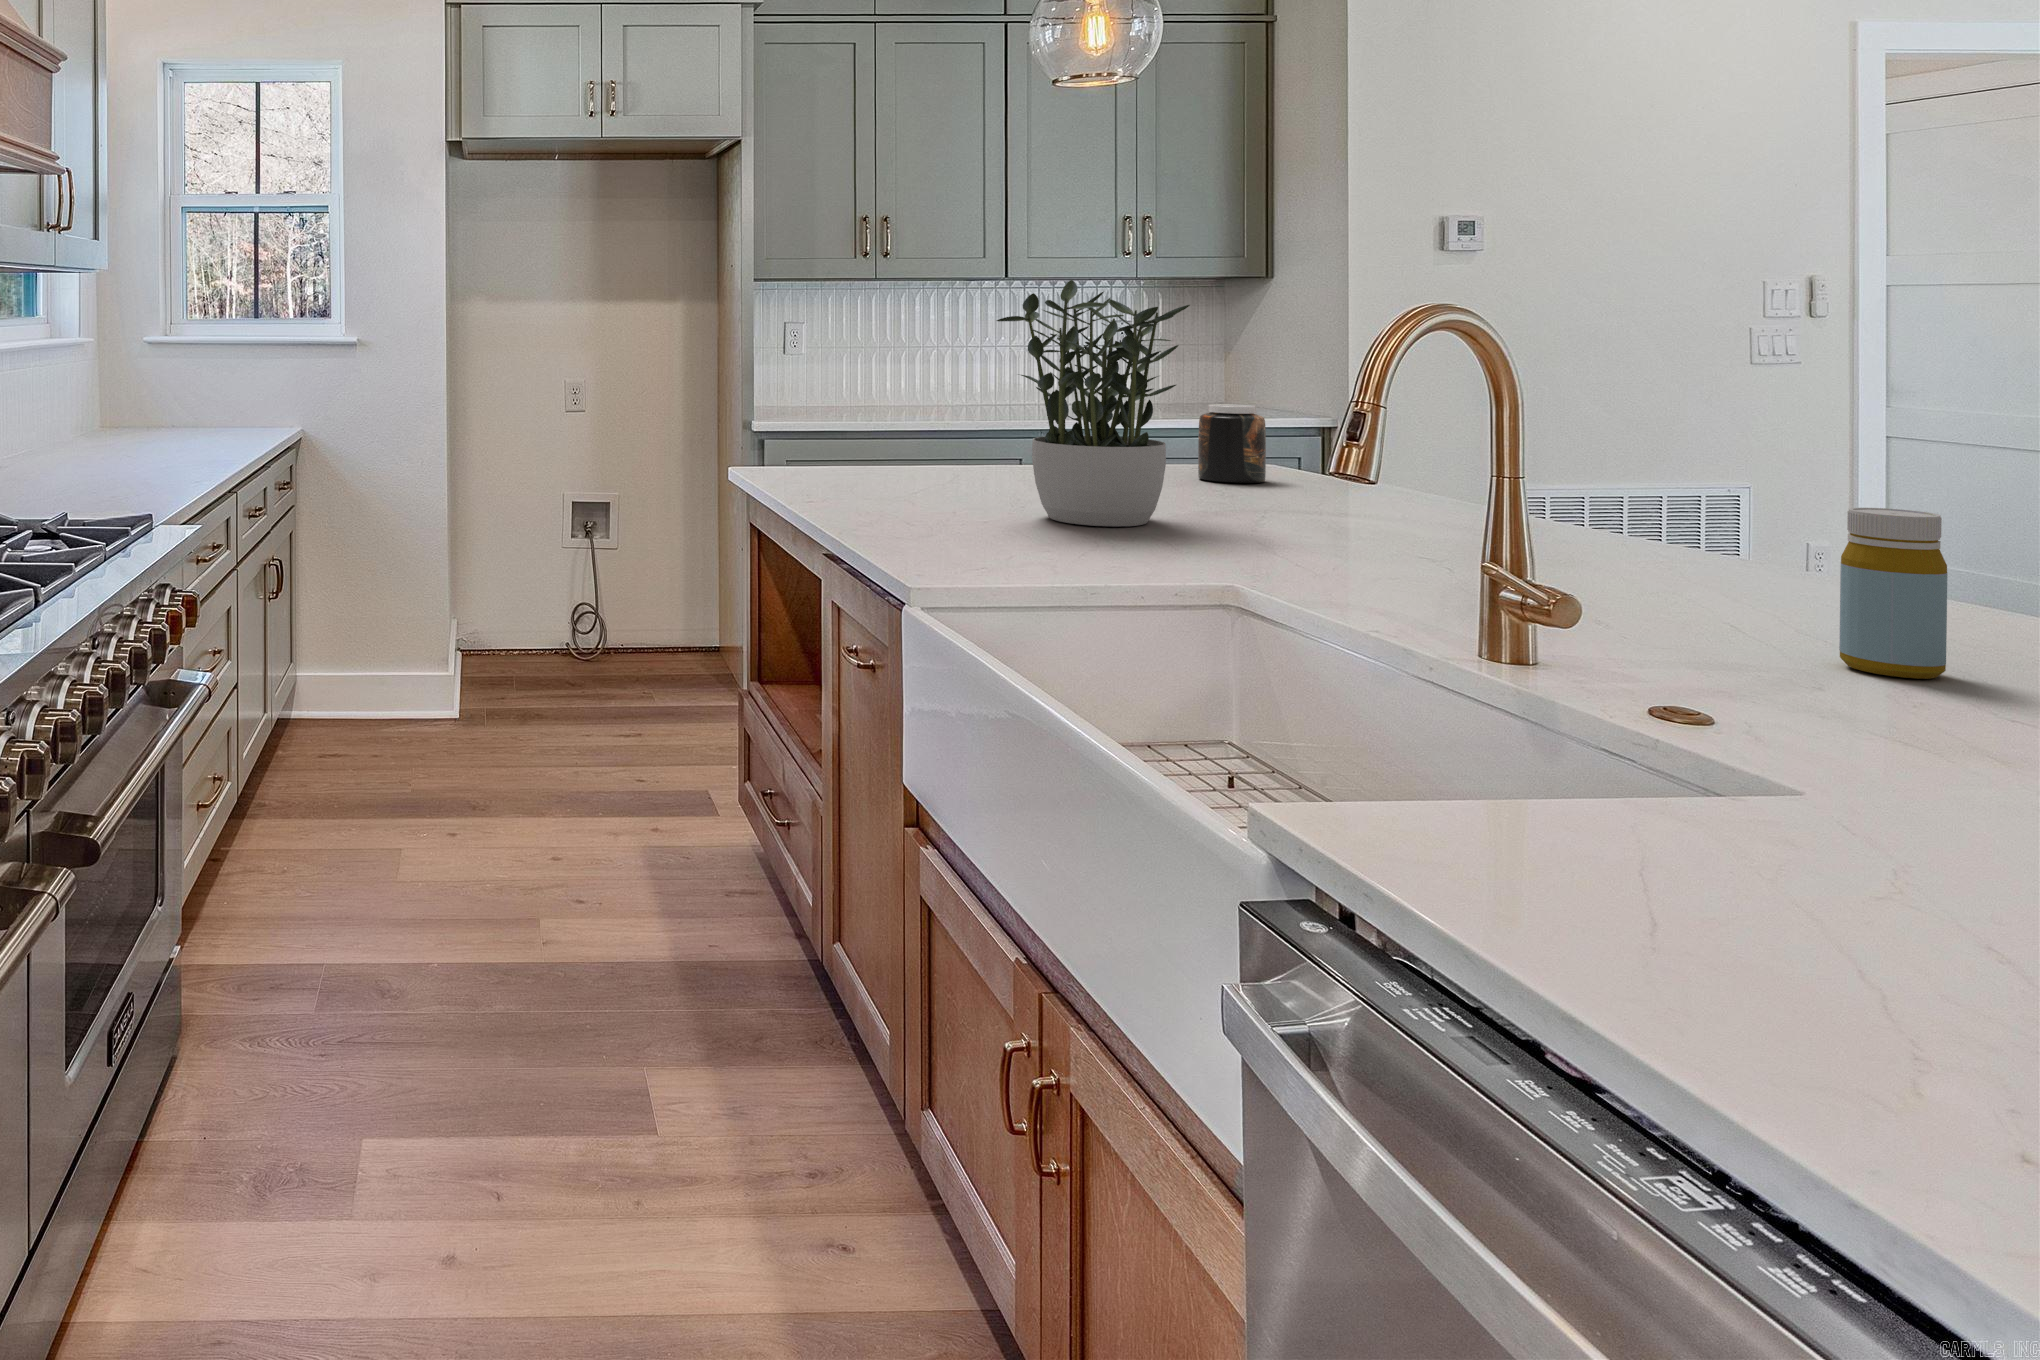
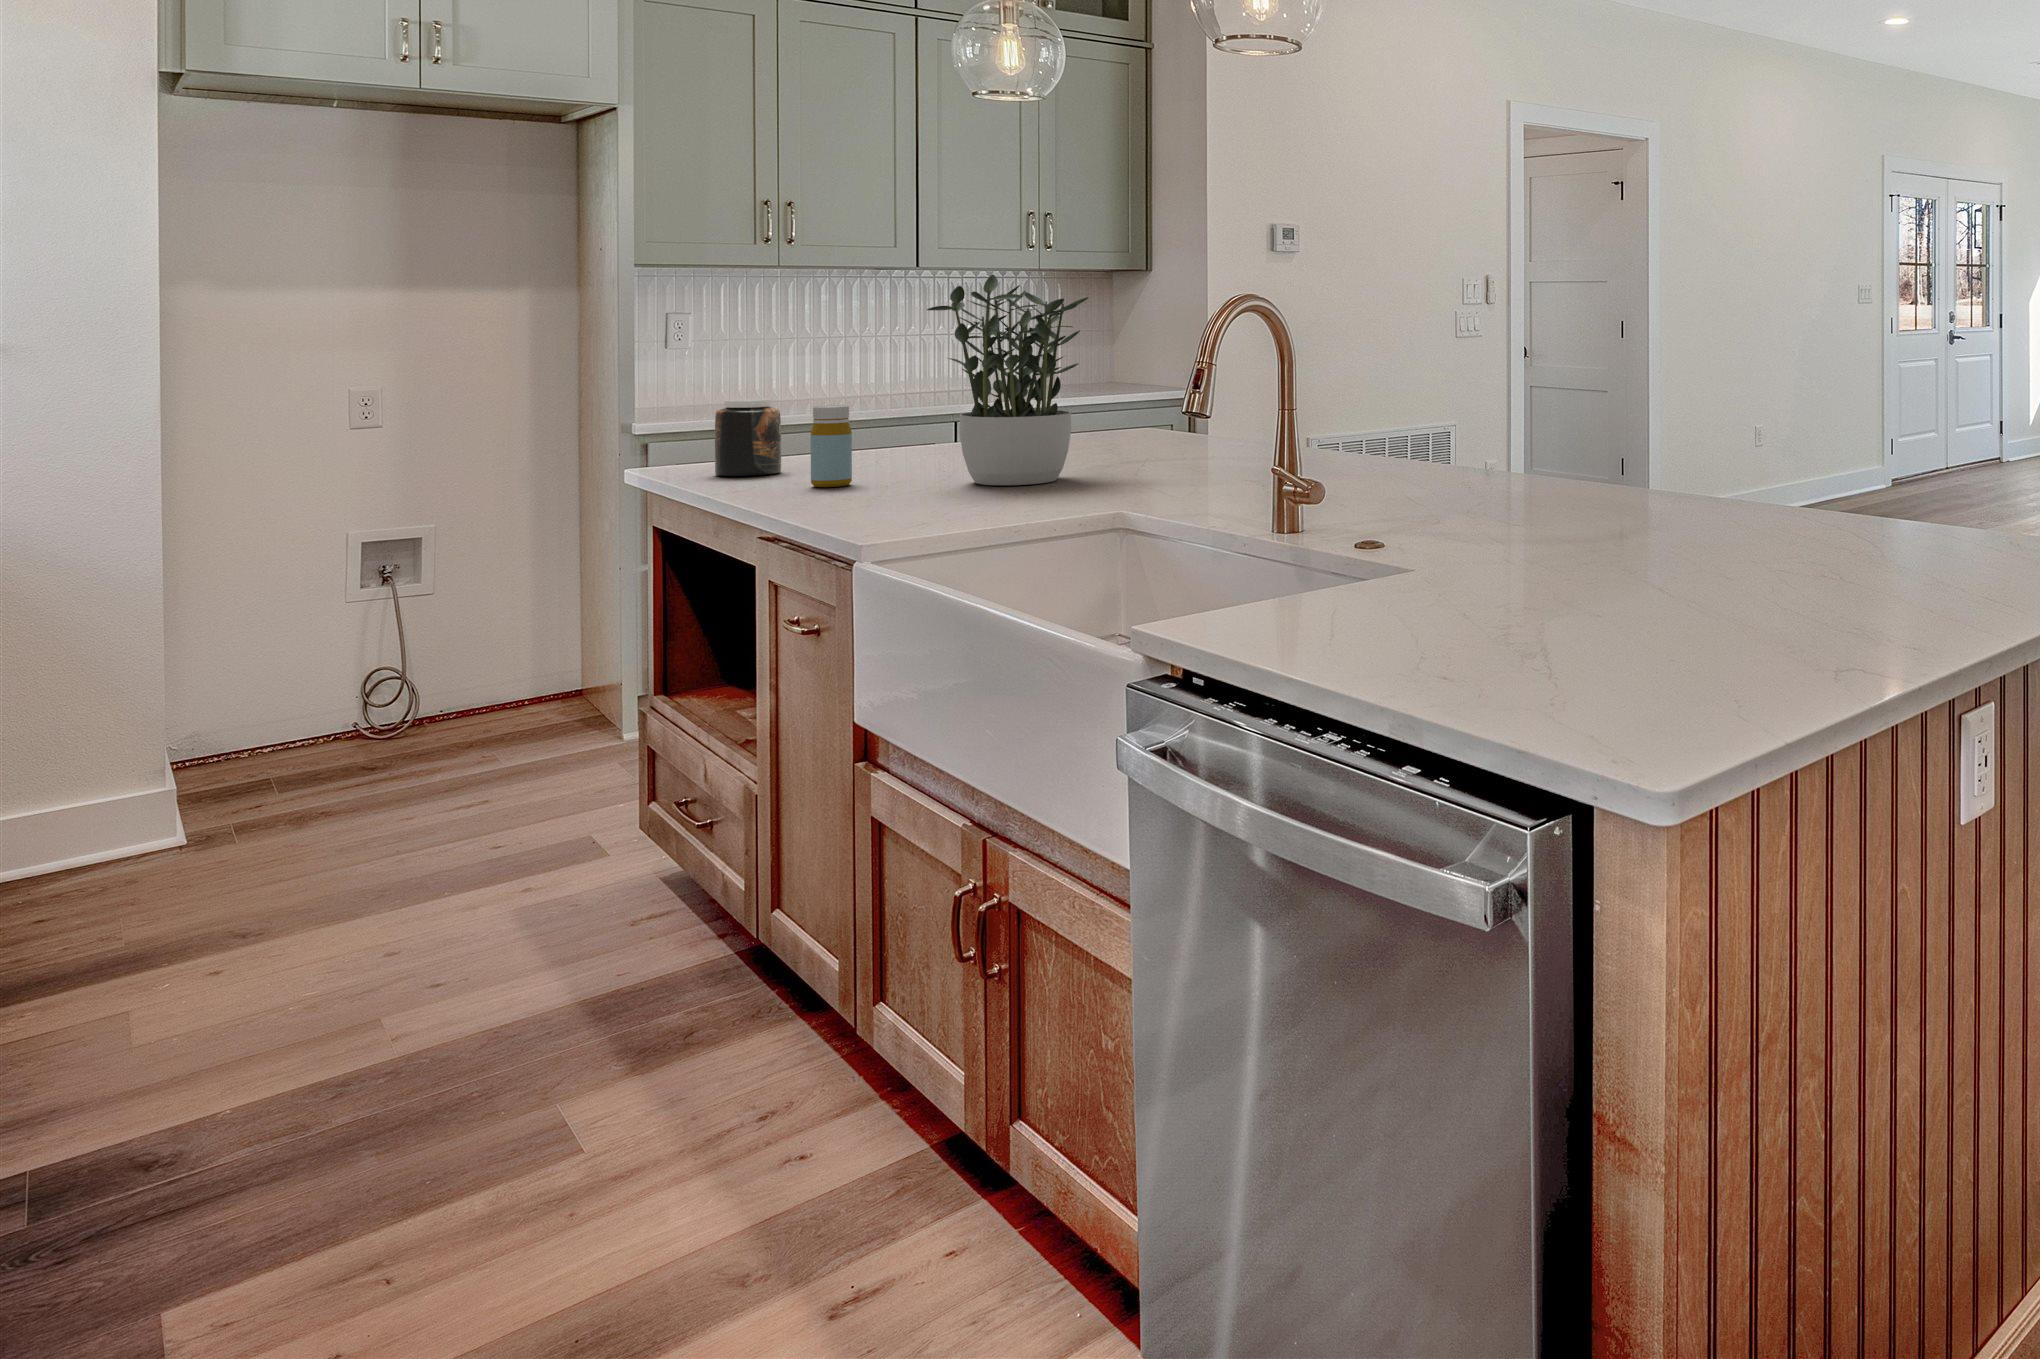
jar: present [1198,404,1266,483] -> present [715,398,781,476]
bottle: present [1839,508,1947,679] -> present [811,405,852,487]

